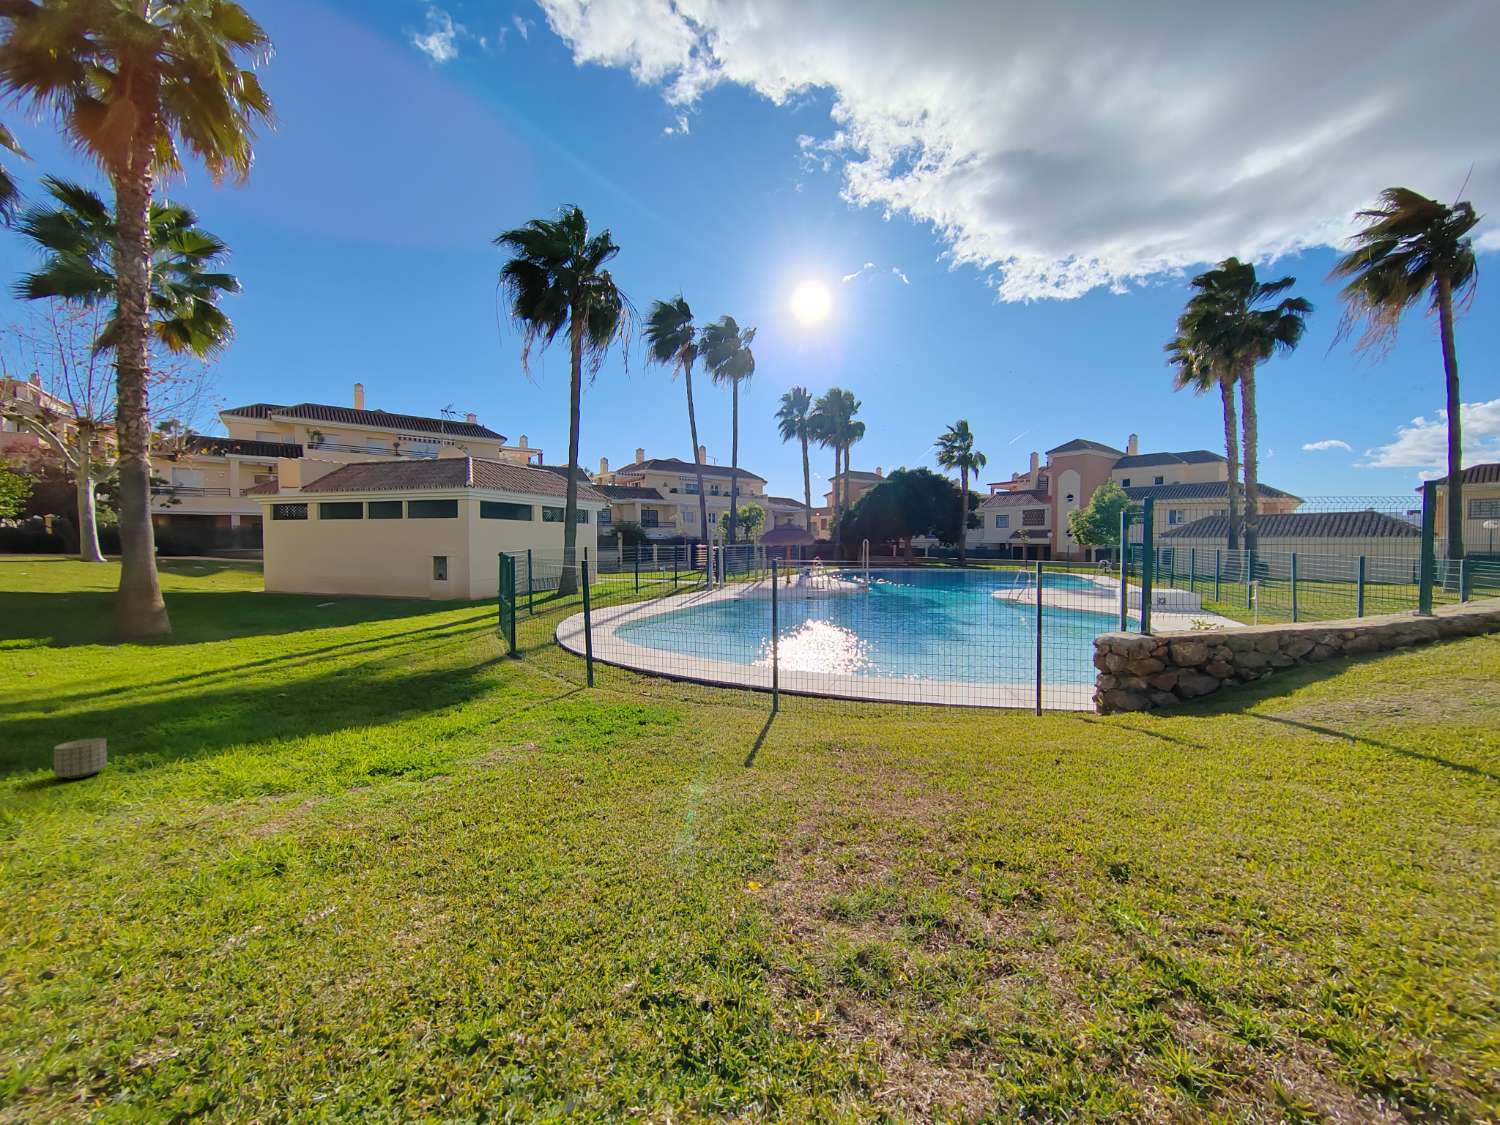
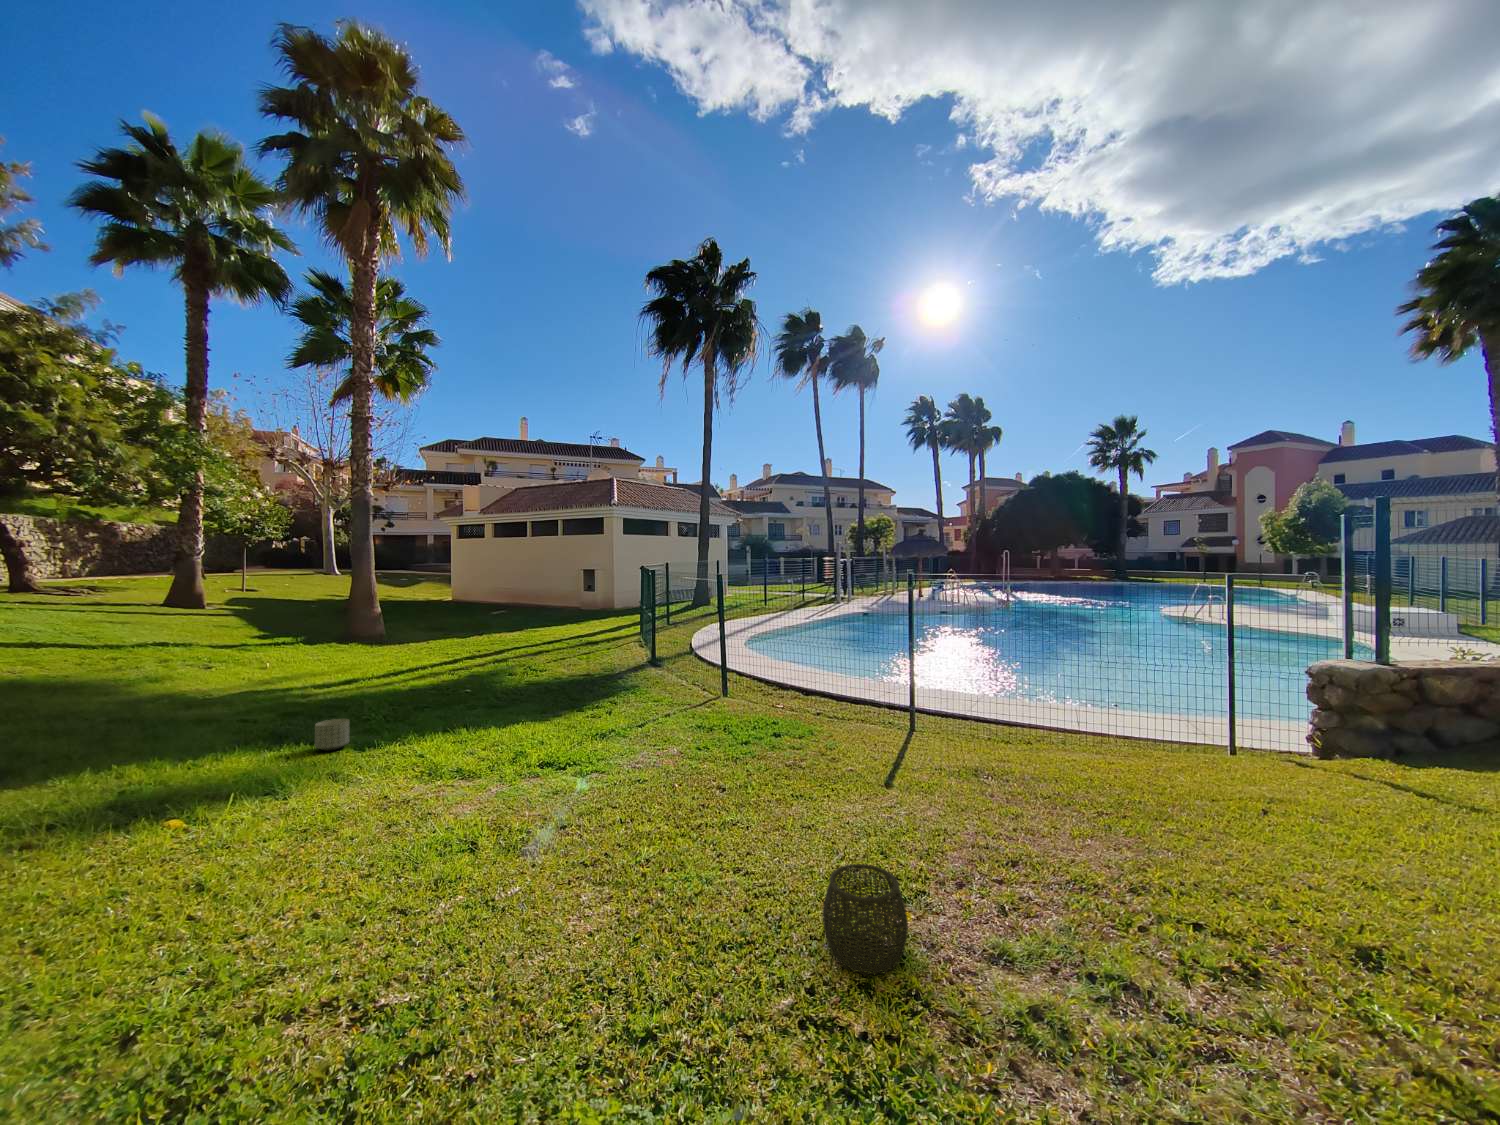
woven basket: none [669,842,752,948] -> present [822,864,908,975]

